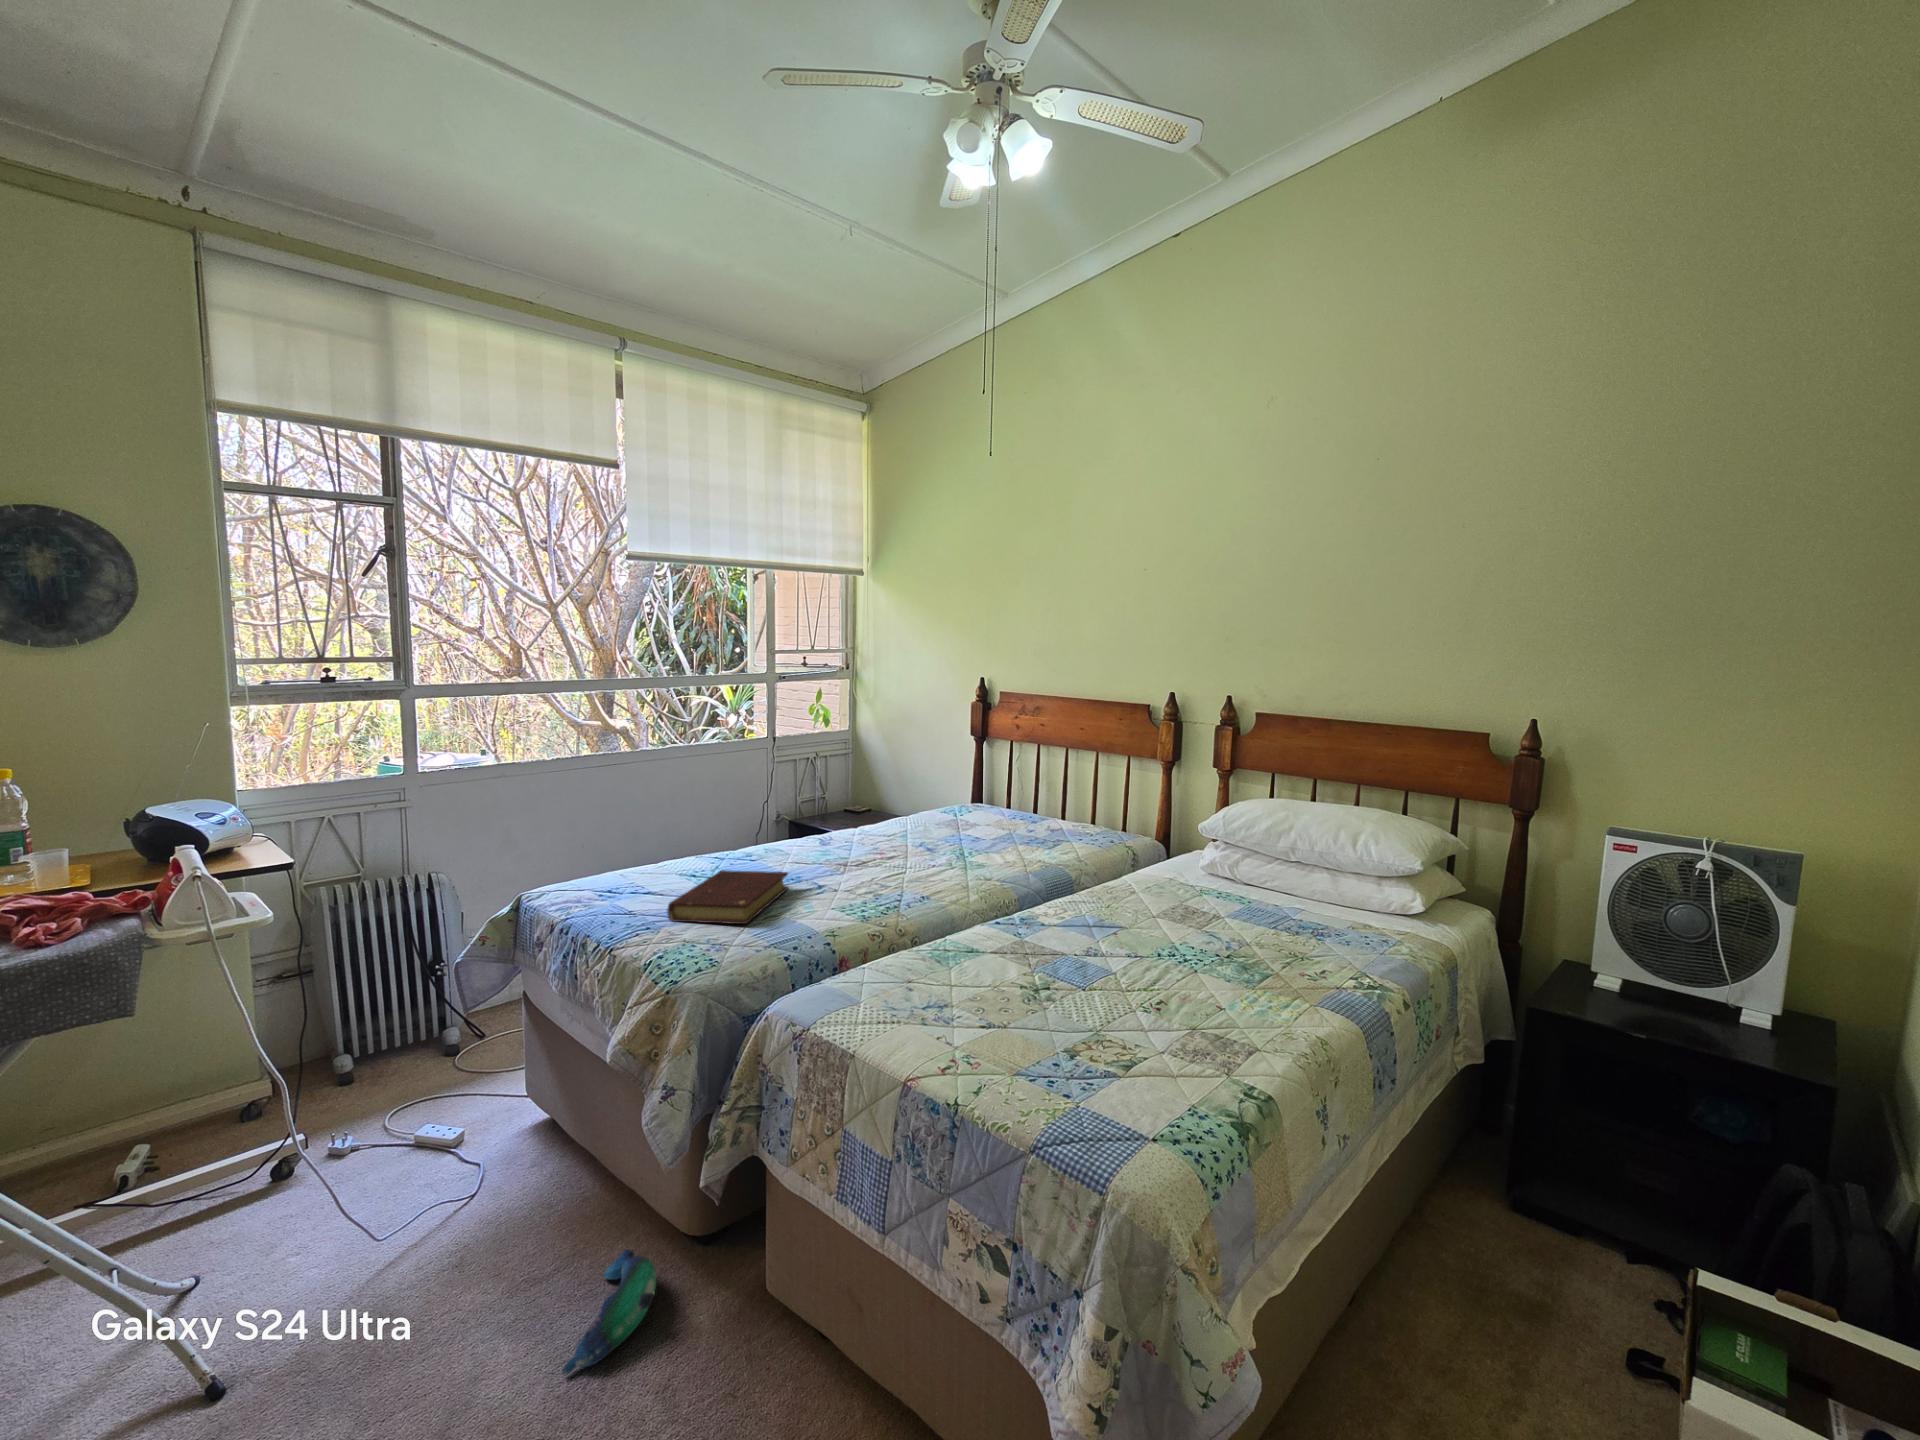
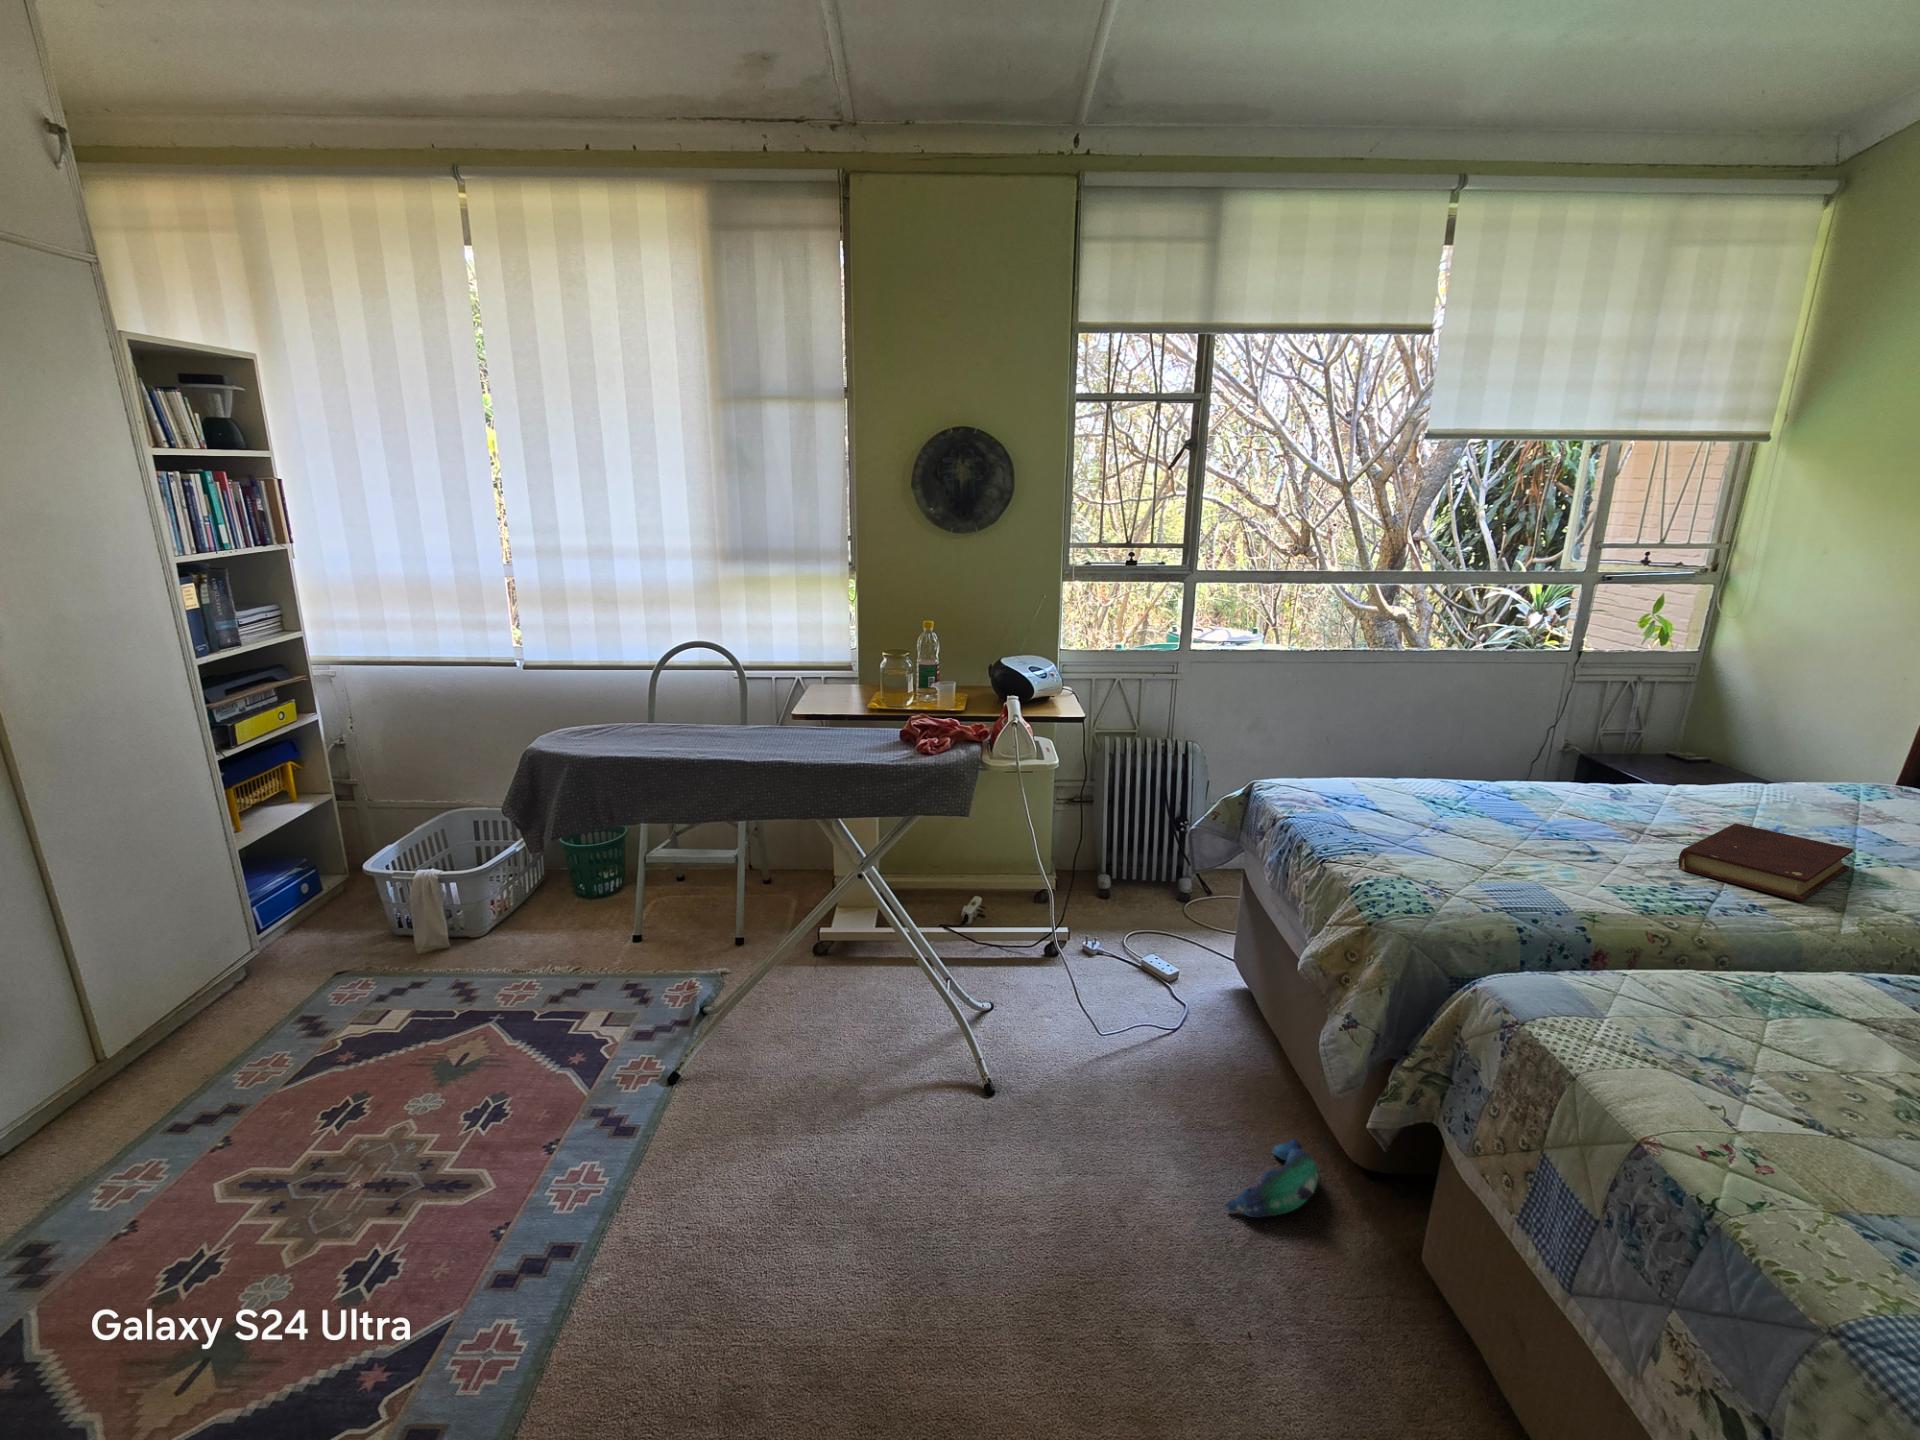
book: present [667,870,788,924] -> present [1678,823,1853,901]

